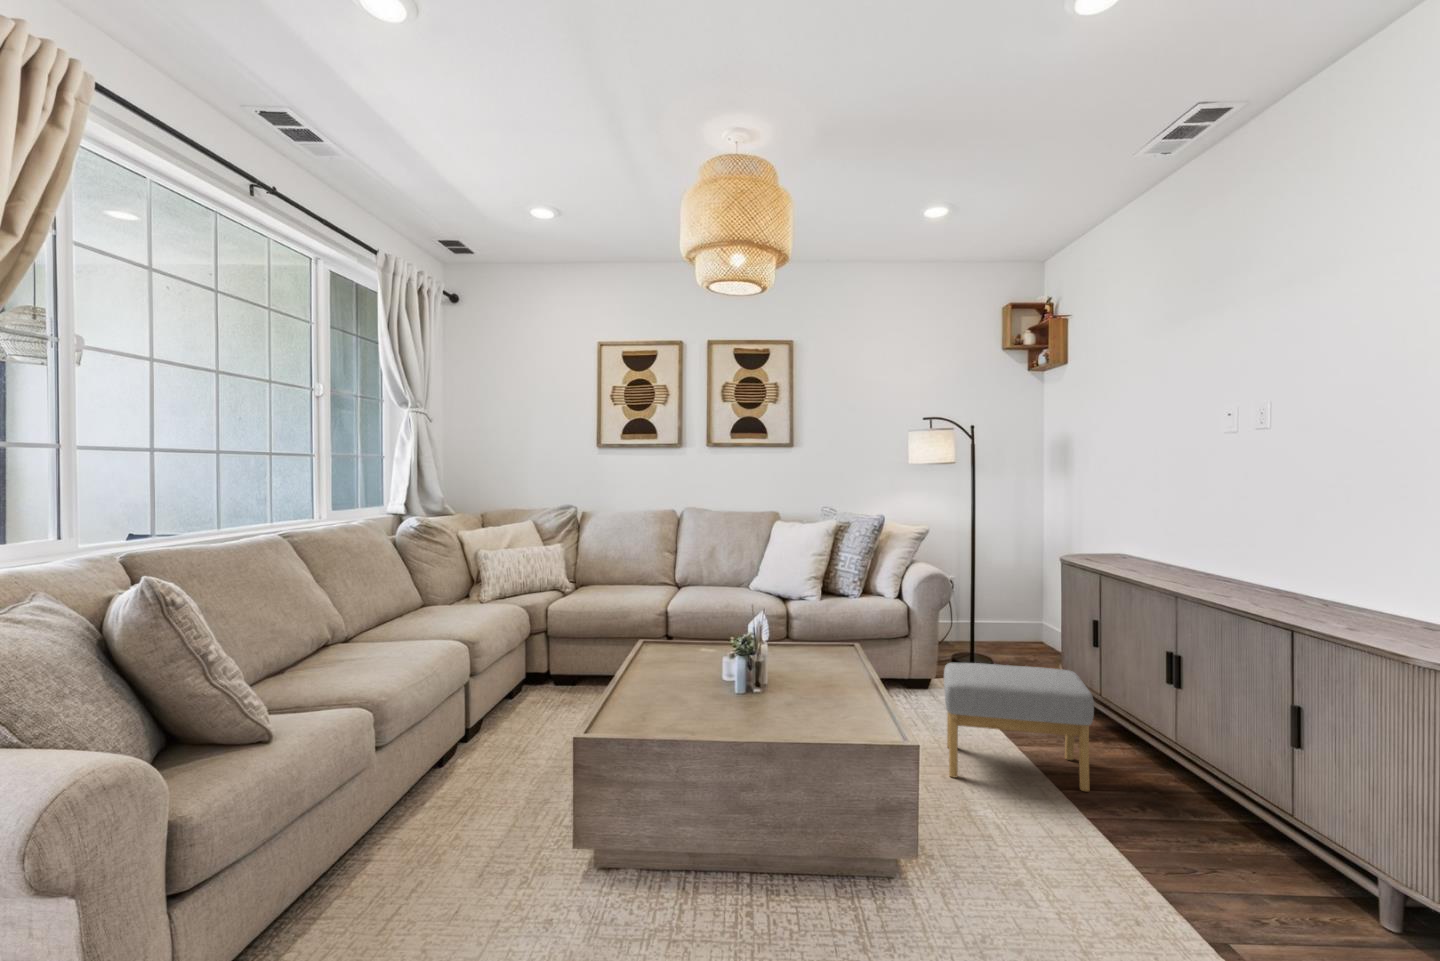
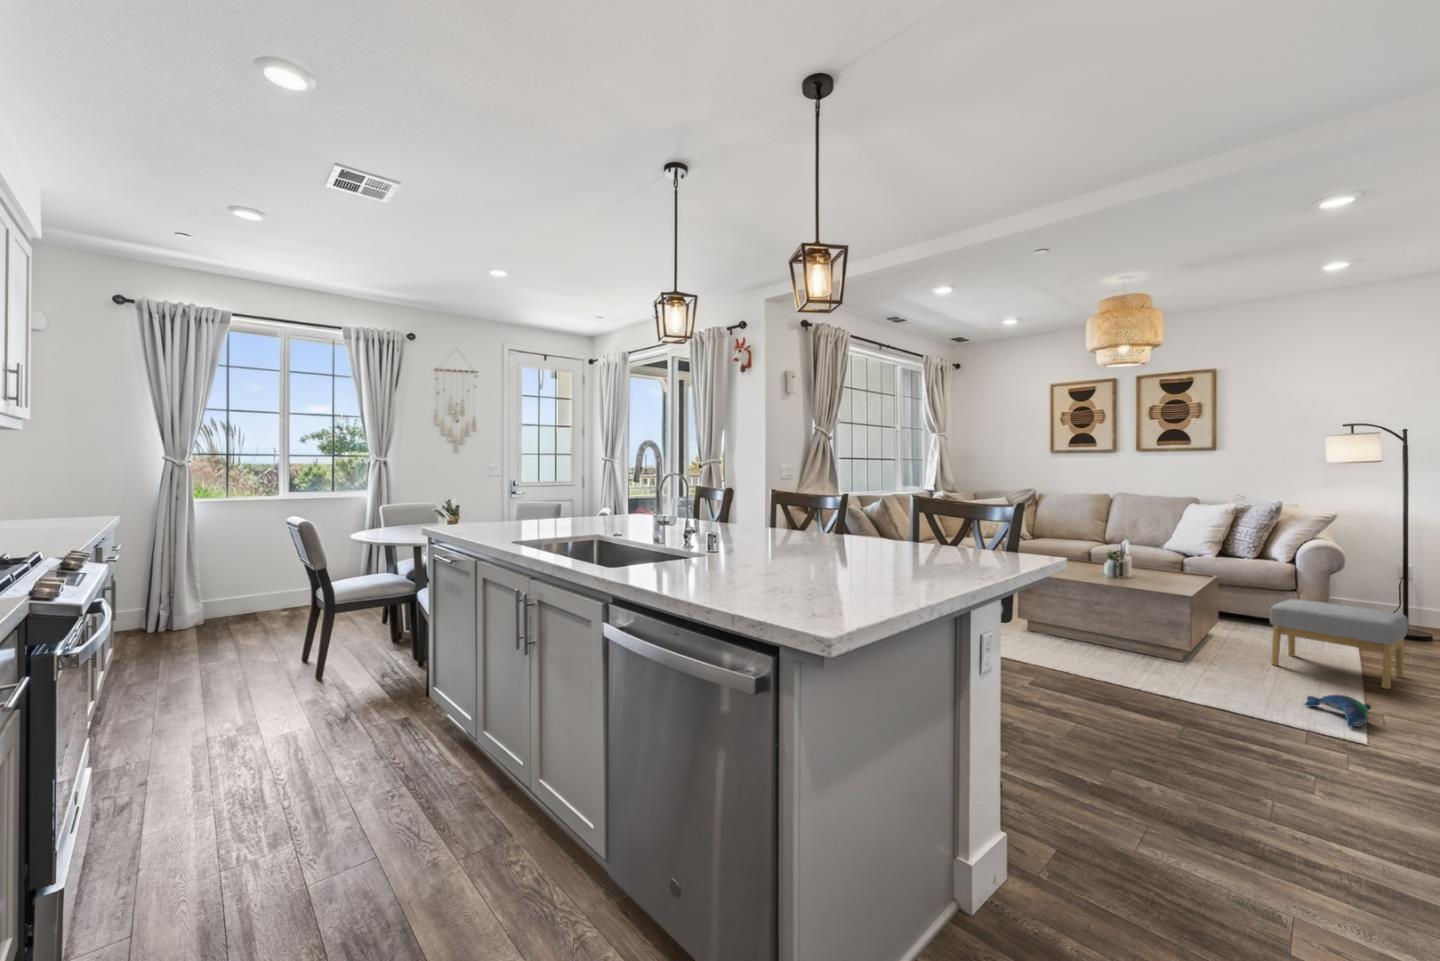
plush toy: none [1061,848,1170,923] -> present [1305,695,1371,727]

